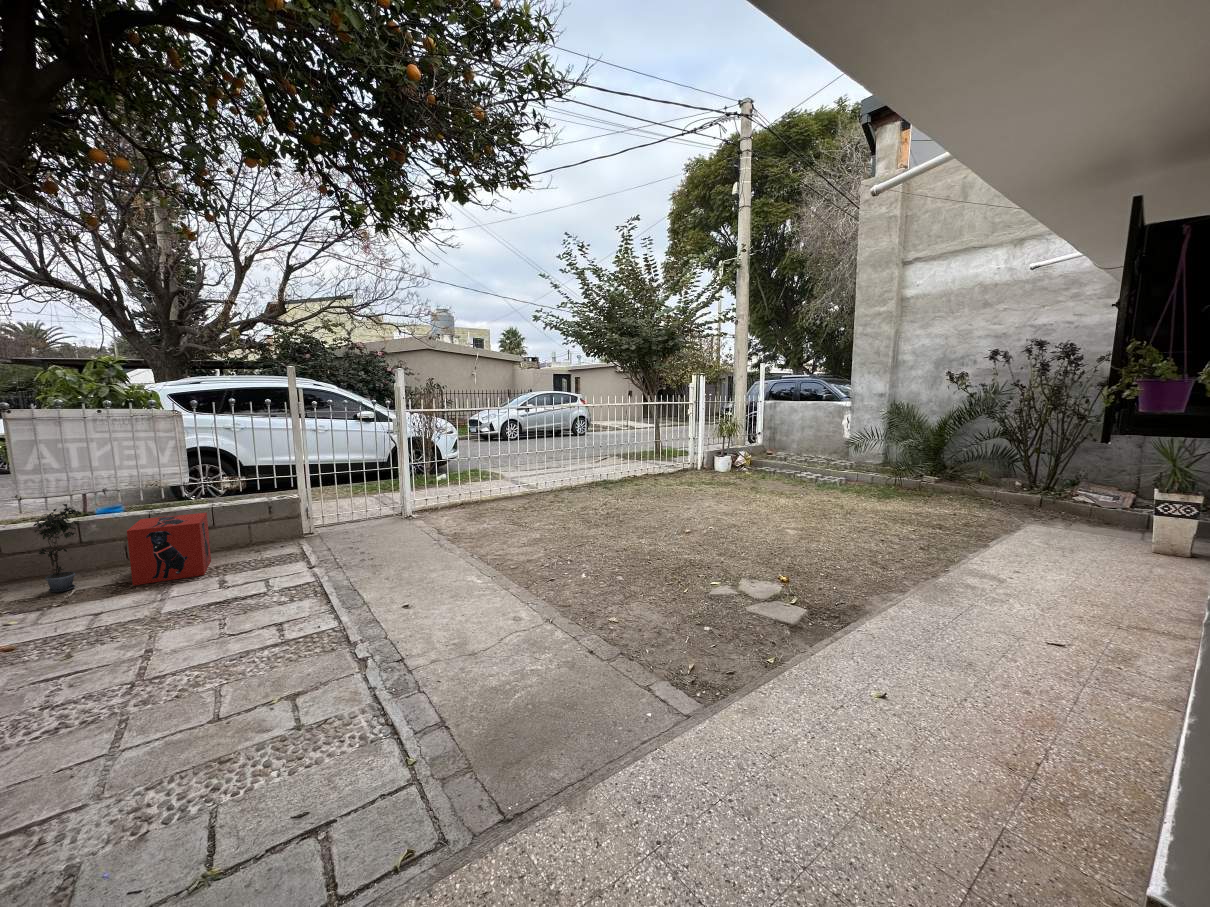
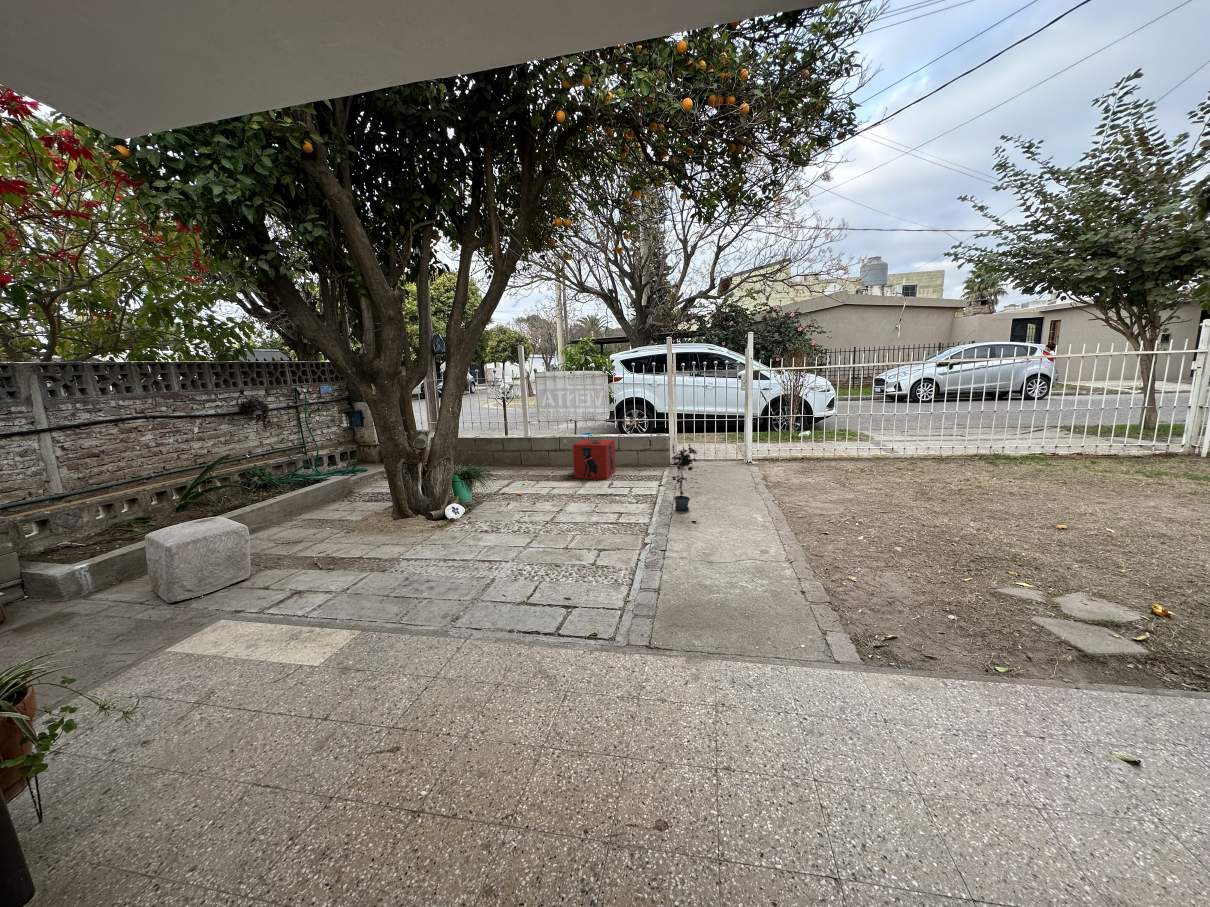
potted plant: present [30,504,81,592] -> present [671,444,697,511]

